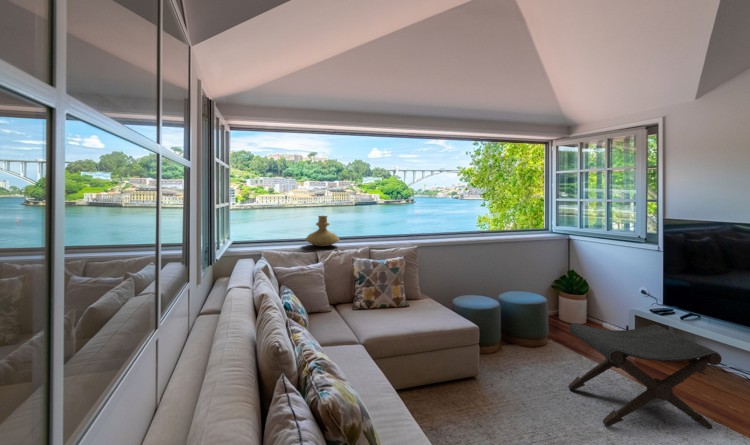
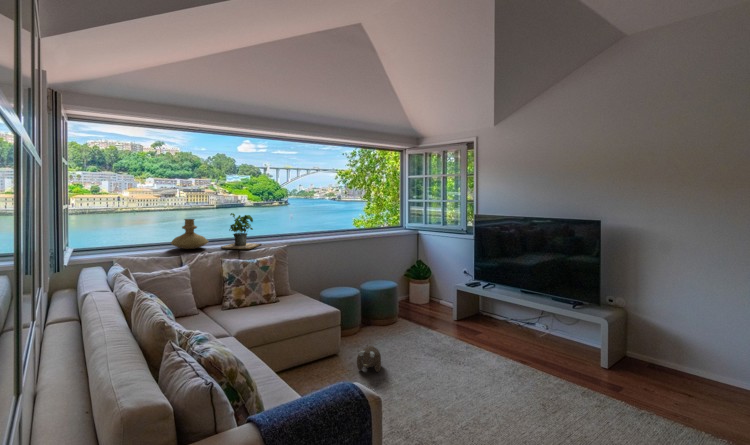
potted plant: none [351,211,391,249] -> present [221,213,261,249]
footstool: present [568,323,722,429] -> none [408,298,503,379]
plush toy: none [504,371,536,405] -> present [357,346,381,372]

